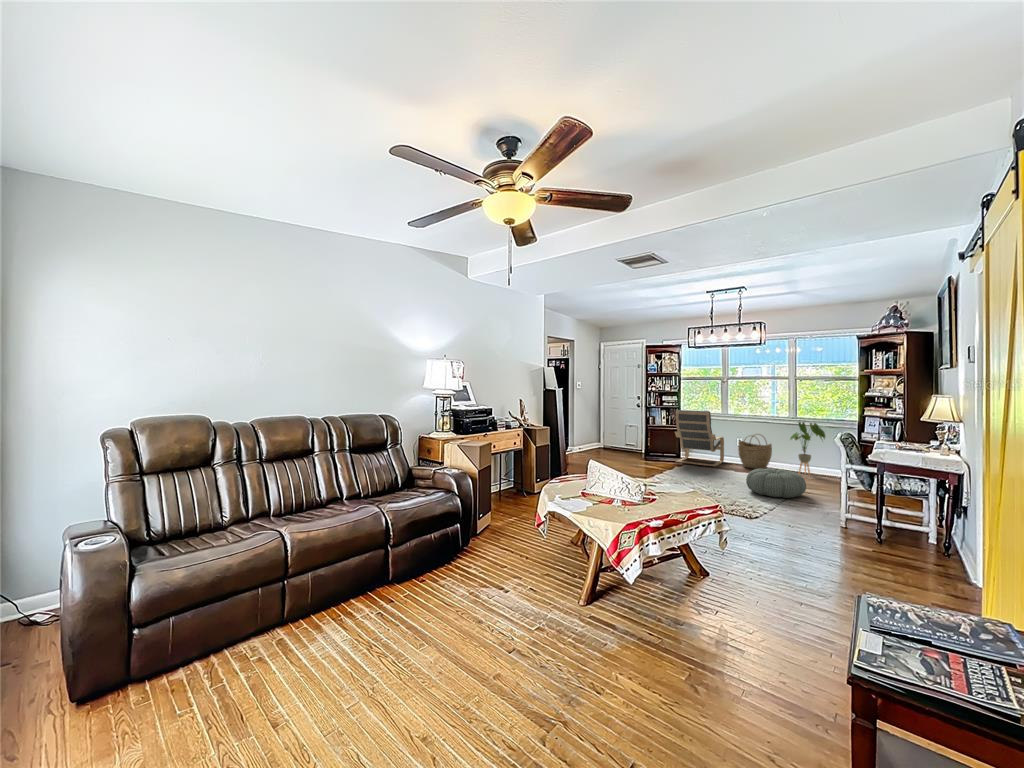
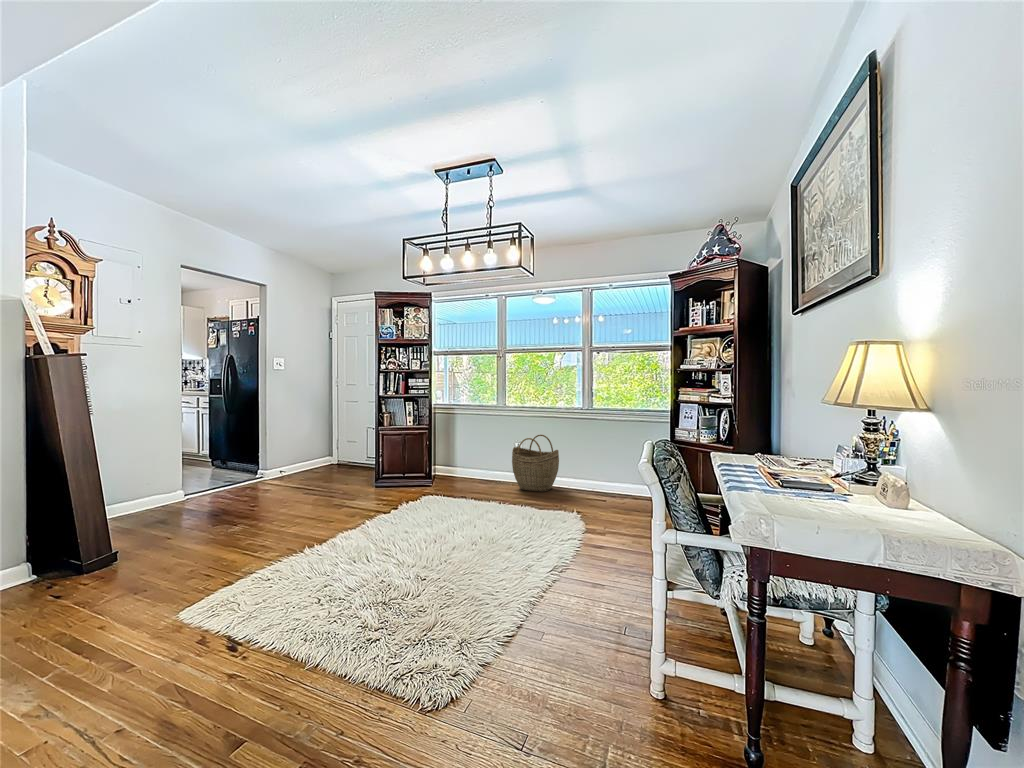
lounge chair: present [675,410,724,467] -> none [414,401,495,492]
house plant: present [790,422,825,475] -> none [579,414,628,498]
pouf: present [746,468,806,498] -> none [497,501,592,560]

